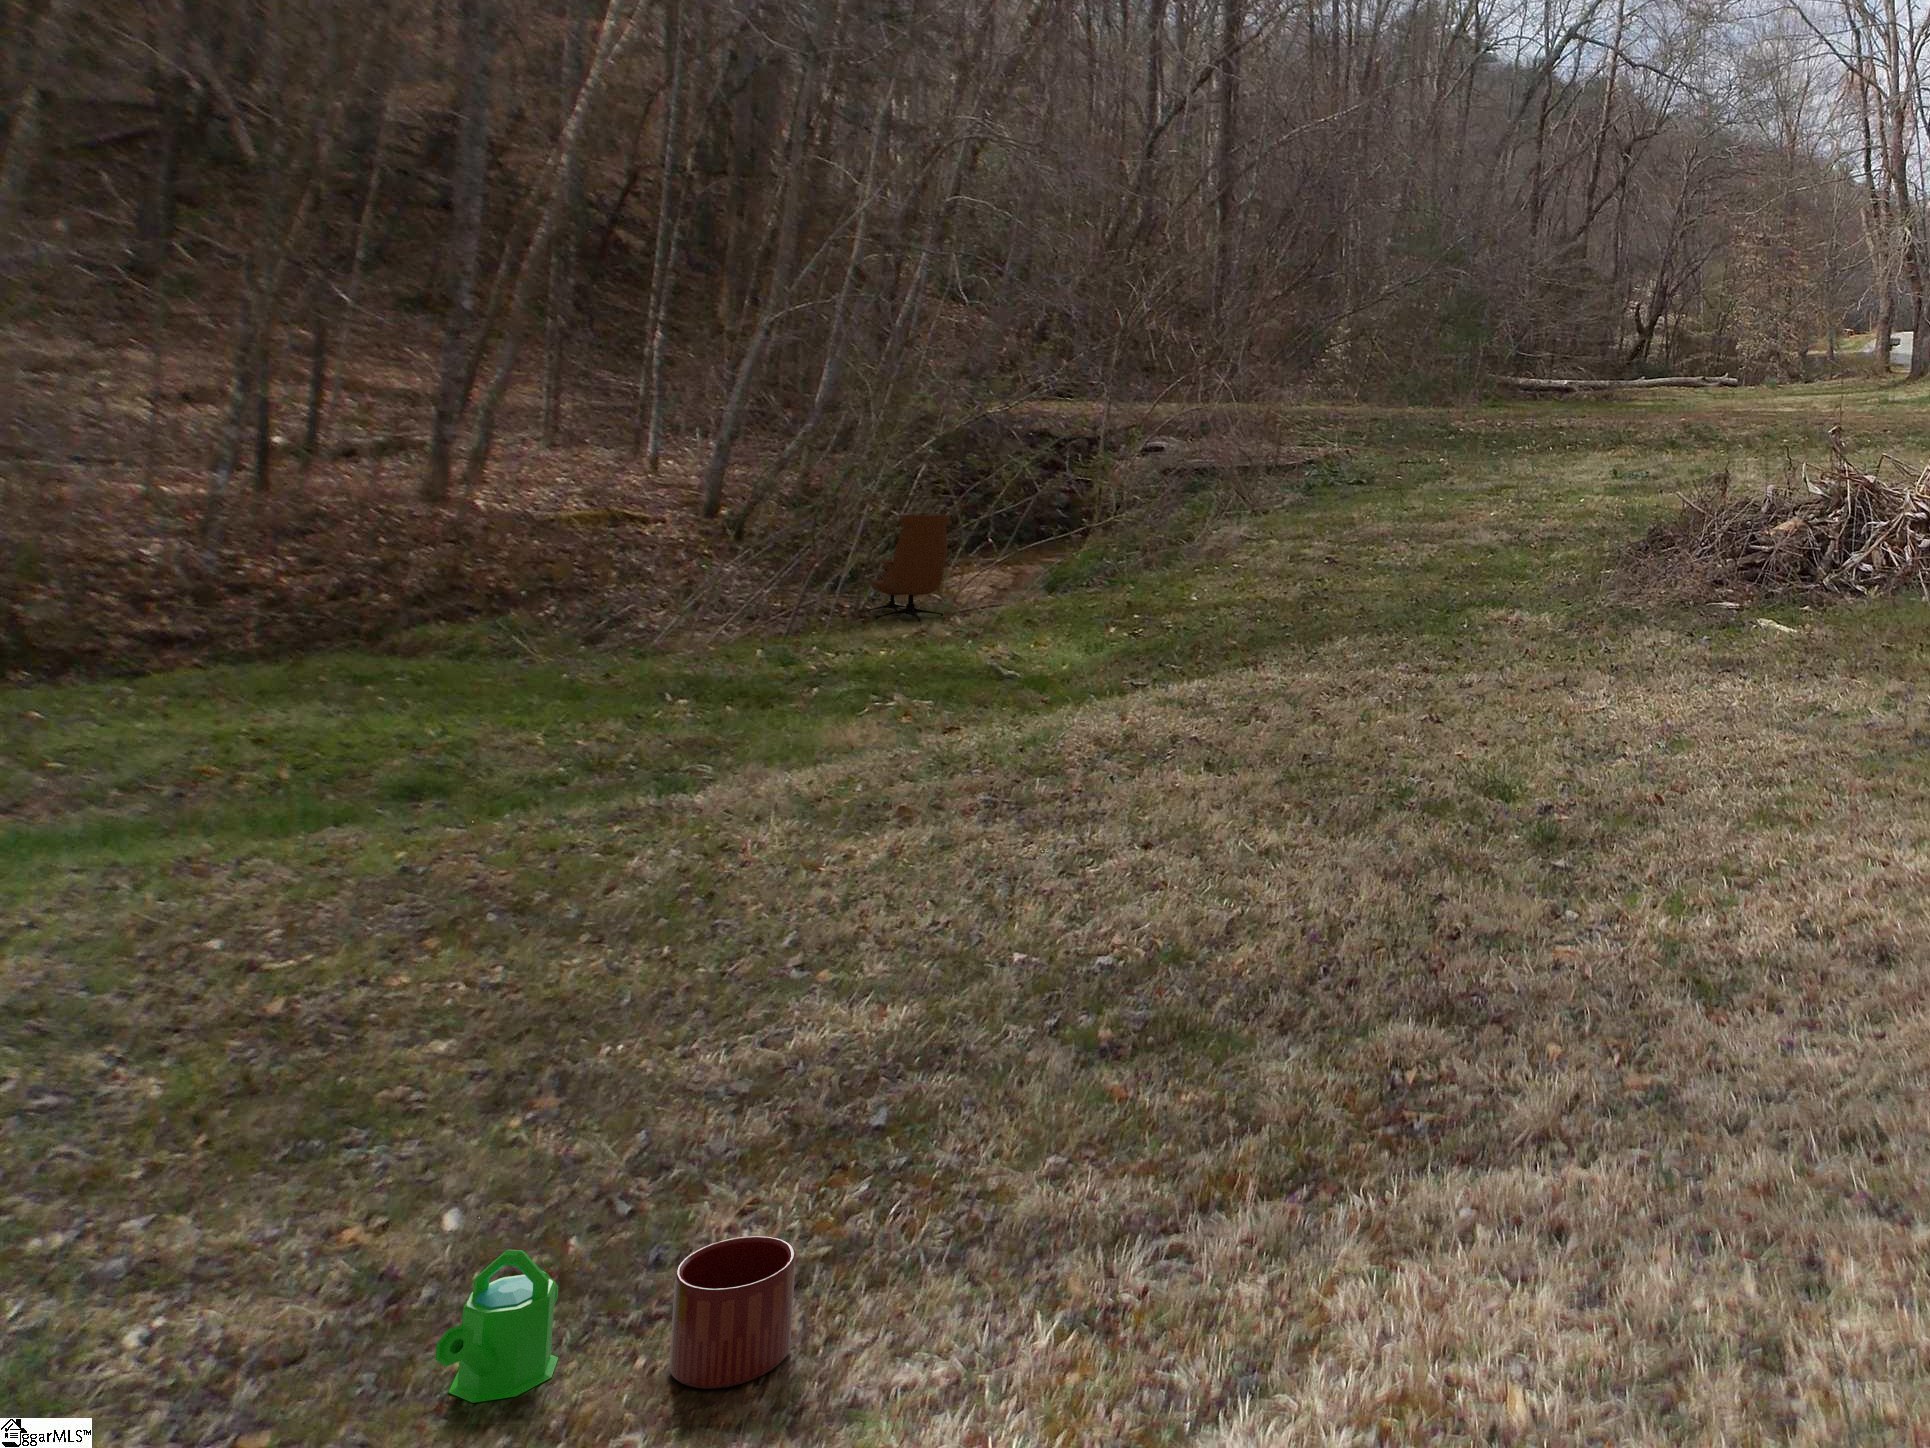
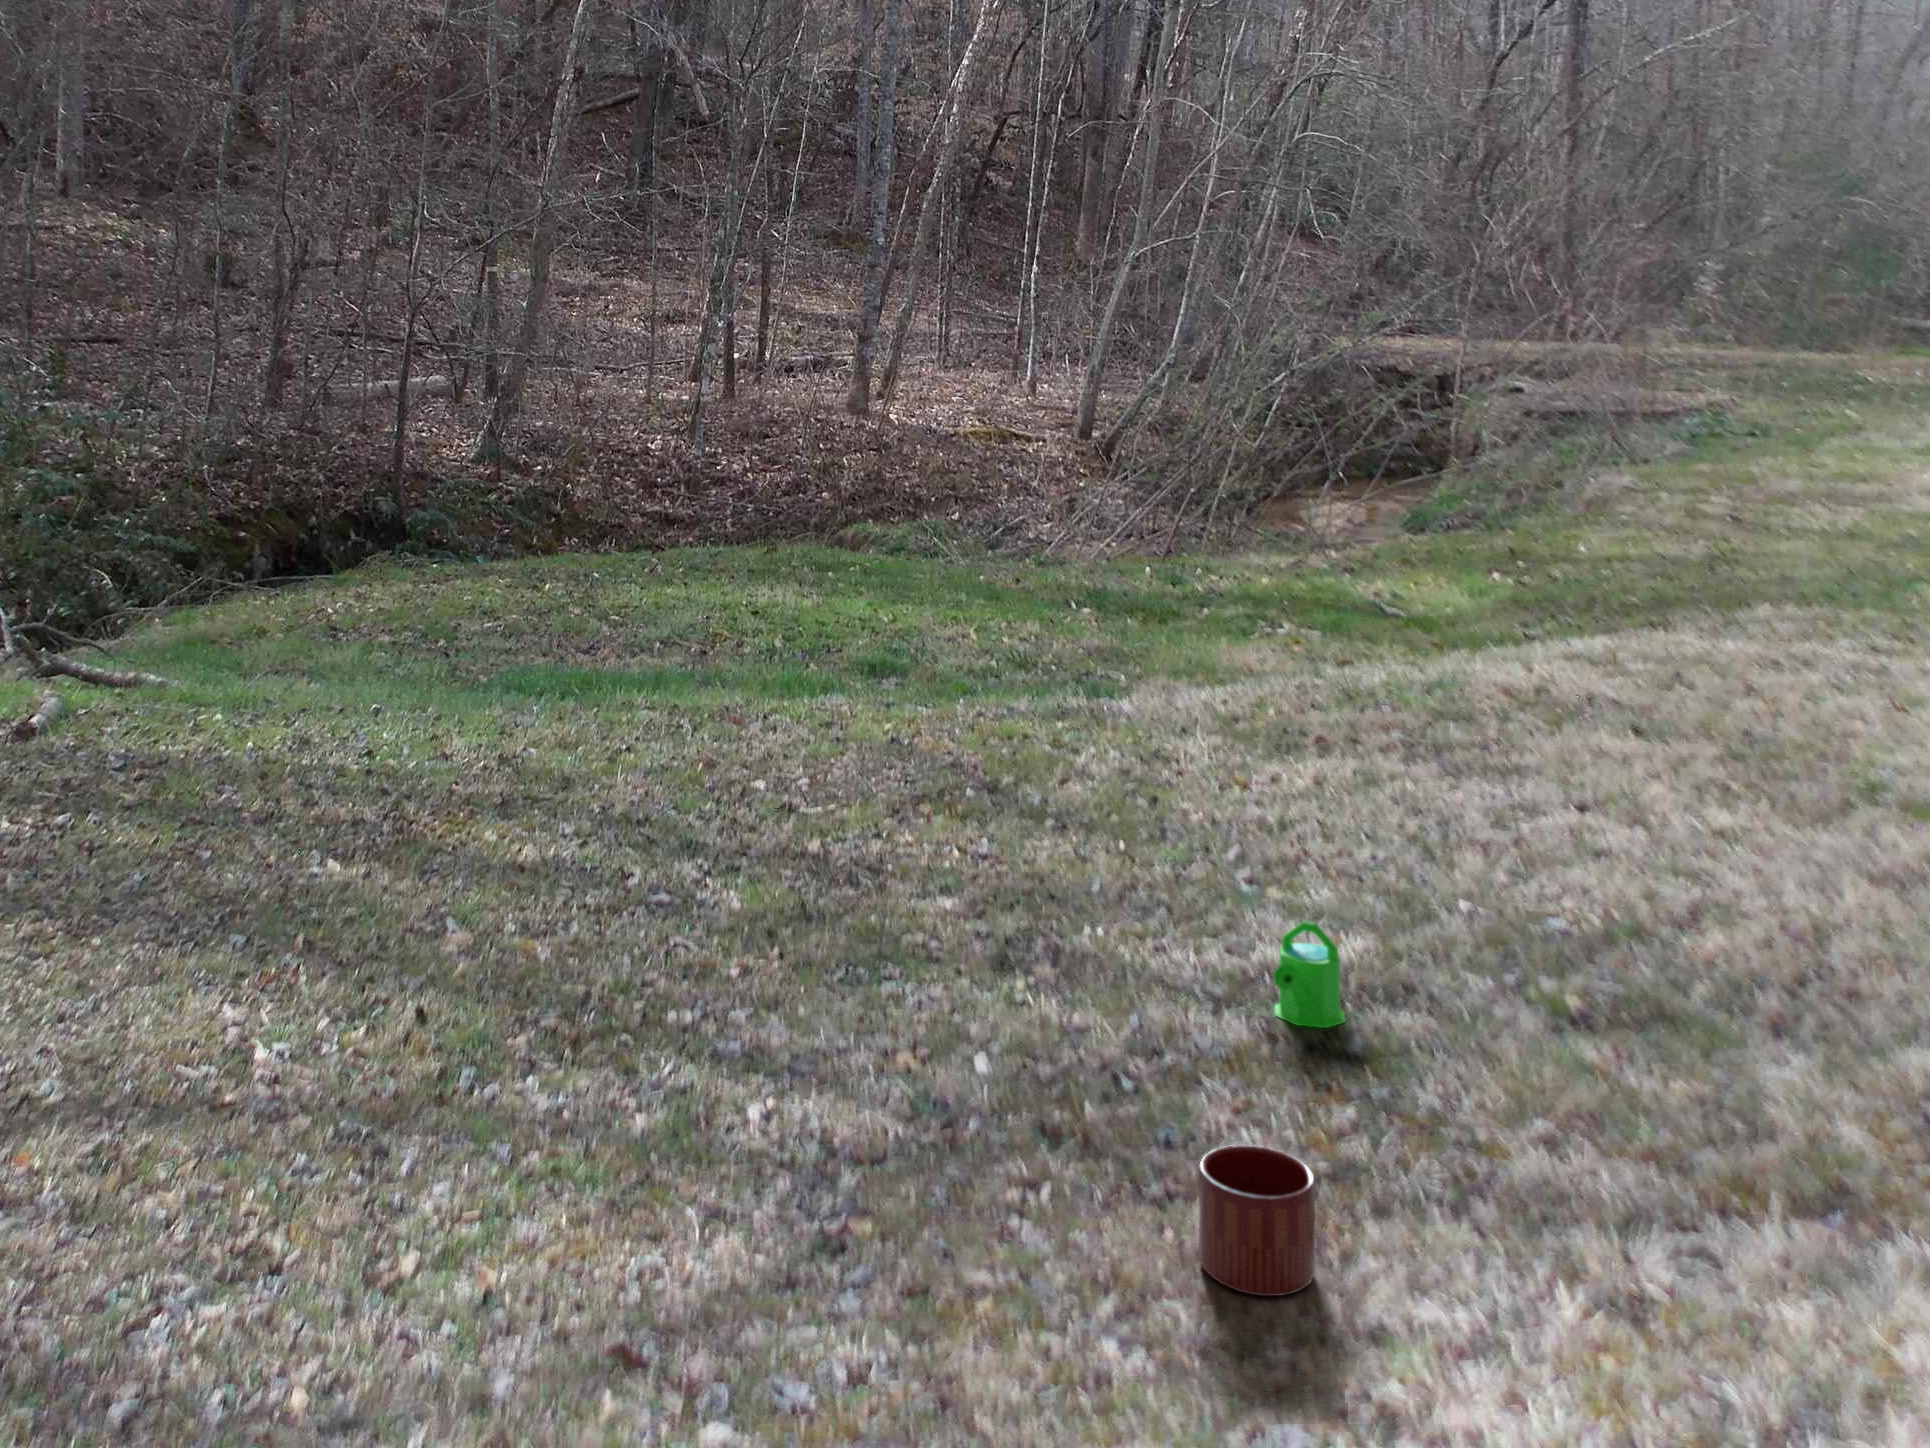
lounge chair: present [868,515,950,621] -> none [1238,437,1317,546]
watering can: present [435,1250,558,1403] -> present [1273,921,1346,1028]

